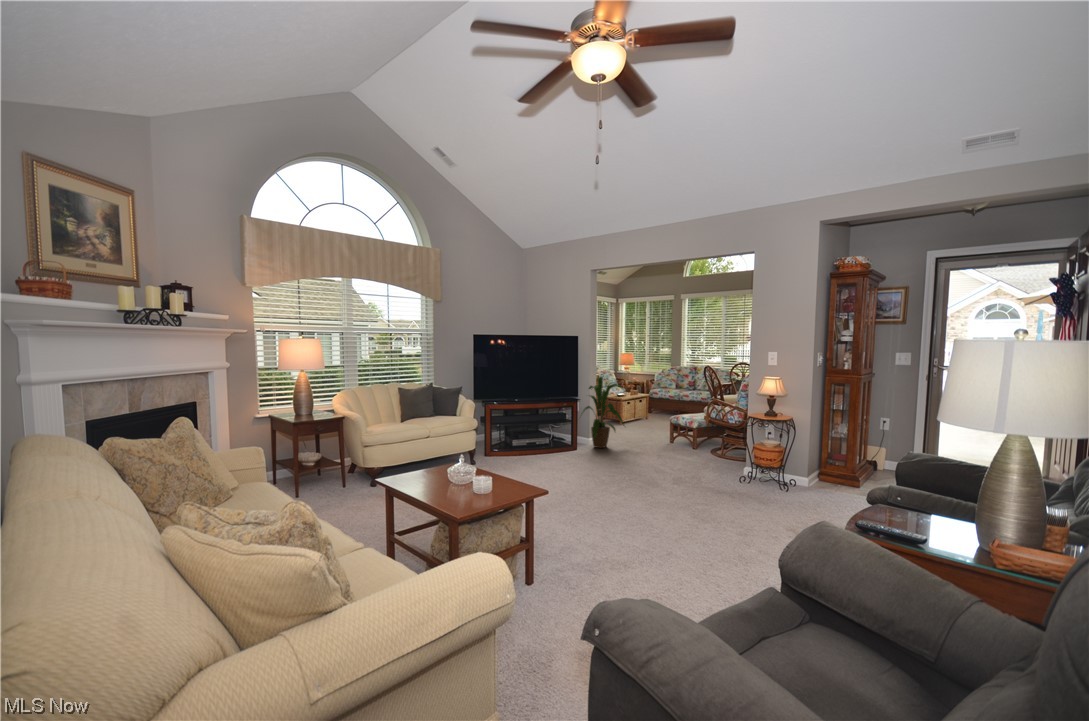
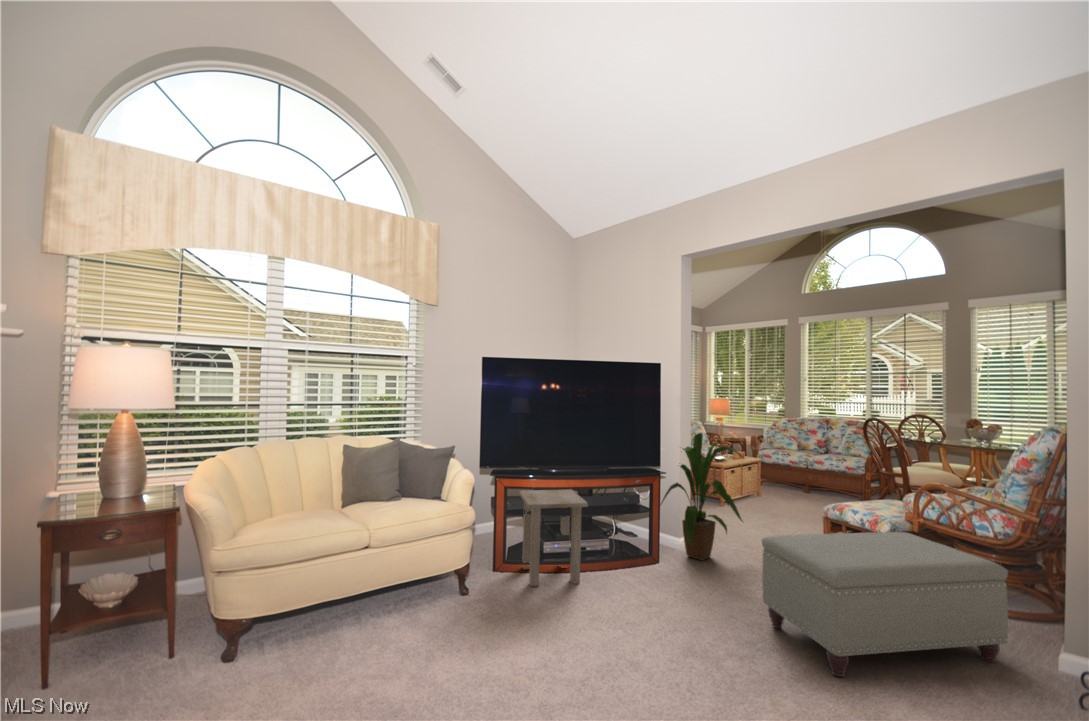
side table: none [498,411,538,461] -> present [519,489,588,586]
ottoman: none [625,423,726,479] -> present [762,532,1008,677]

